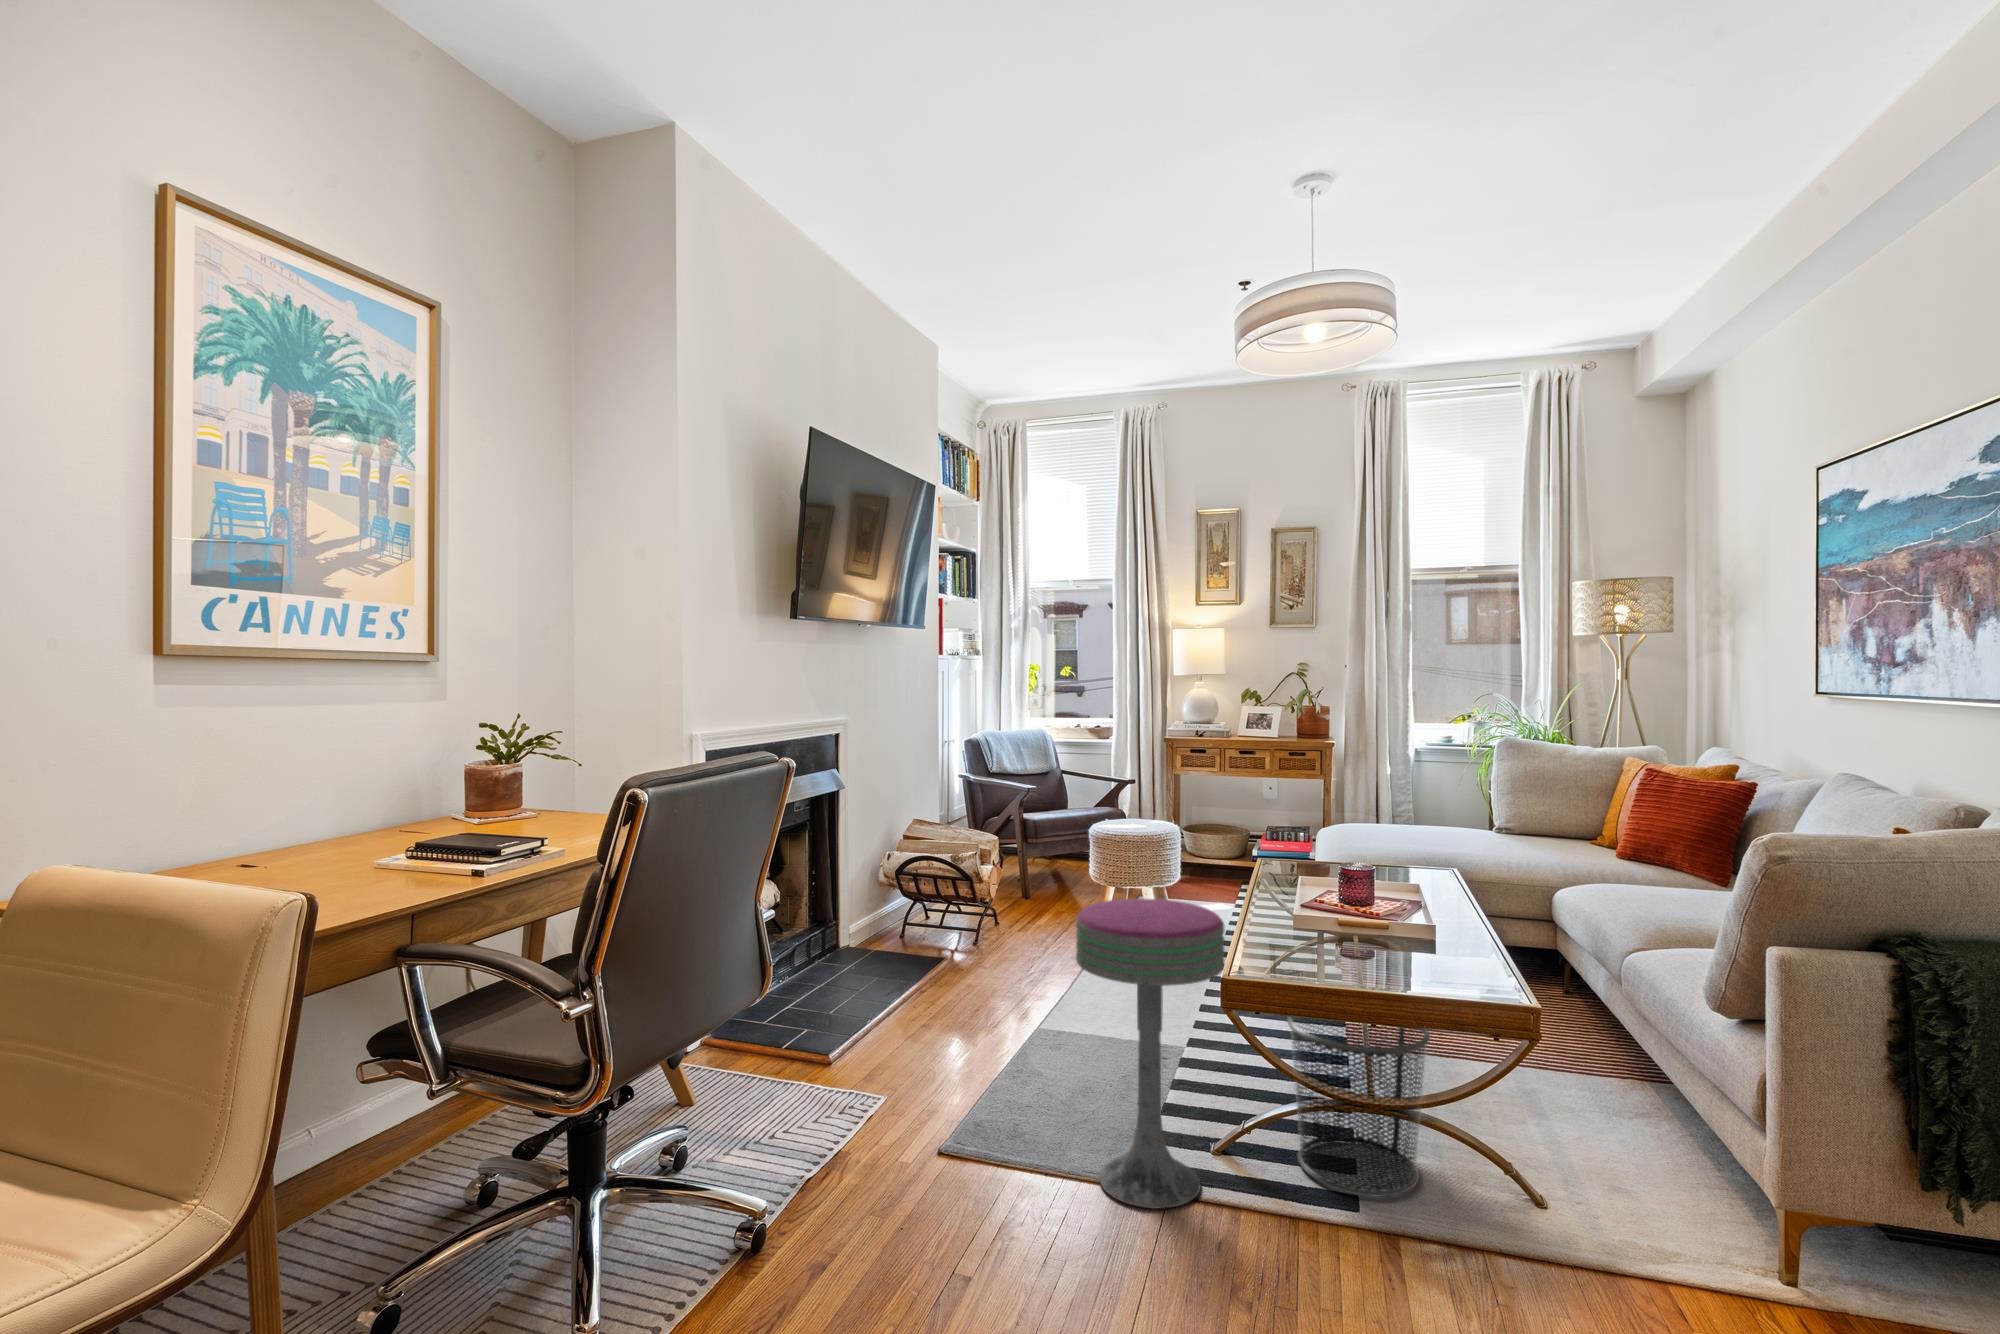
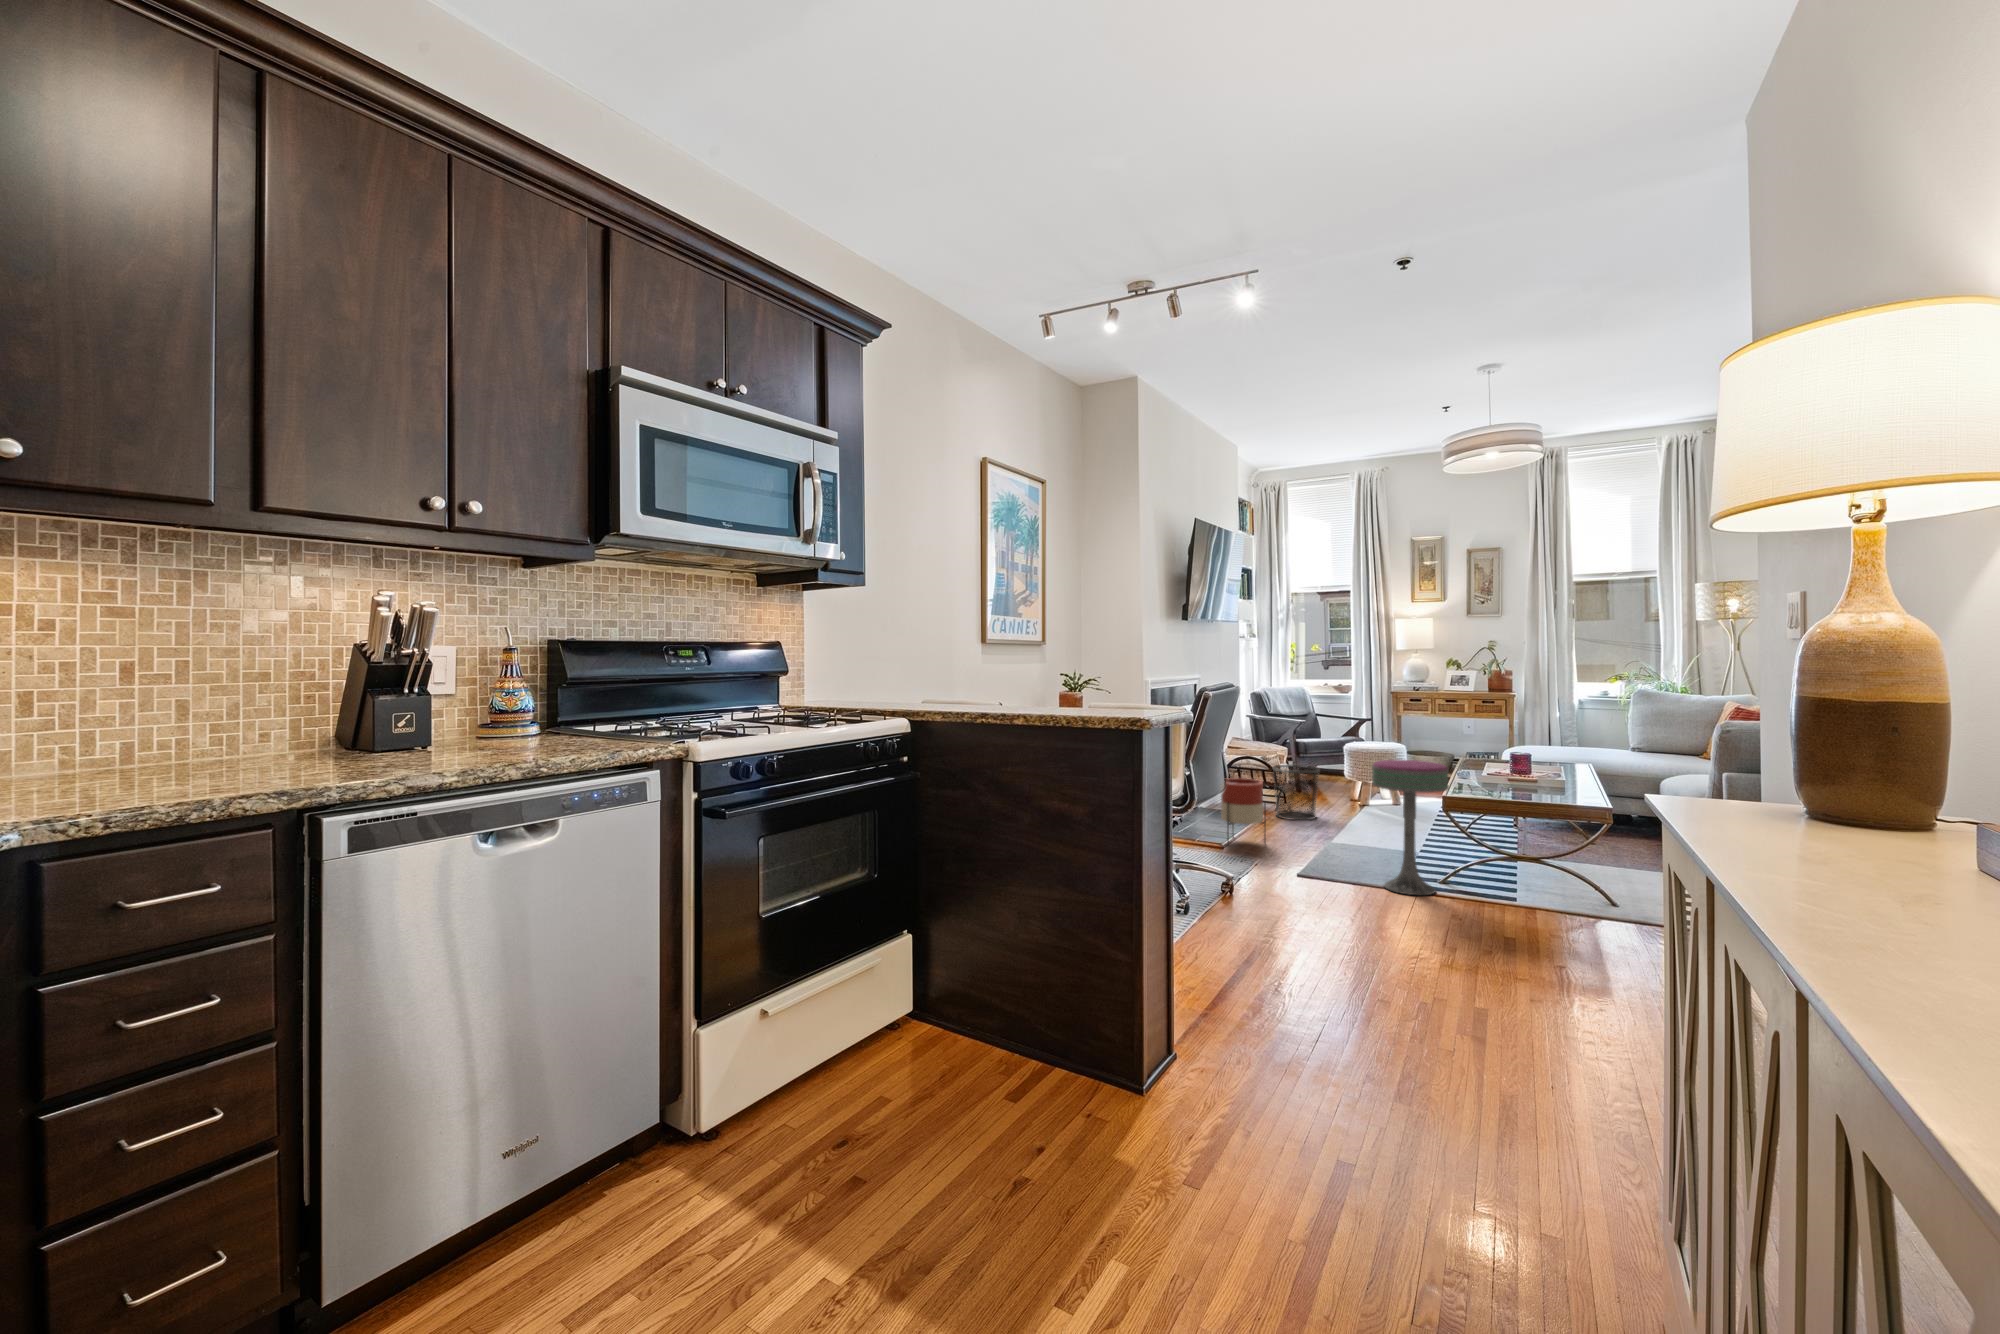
planter: none [830,915,913,1056] -> present [1221,778,1266,843]
waste bin: present [1287,1017,1430,1197] -> present [1273,765,1320,820]

